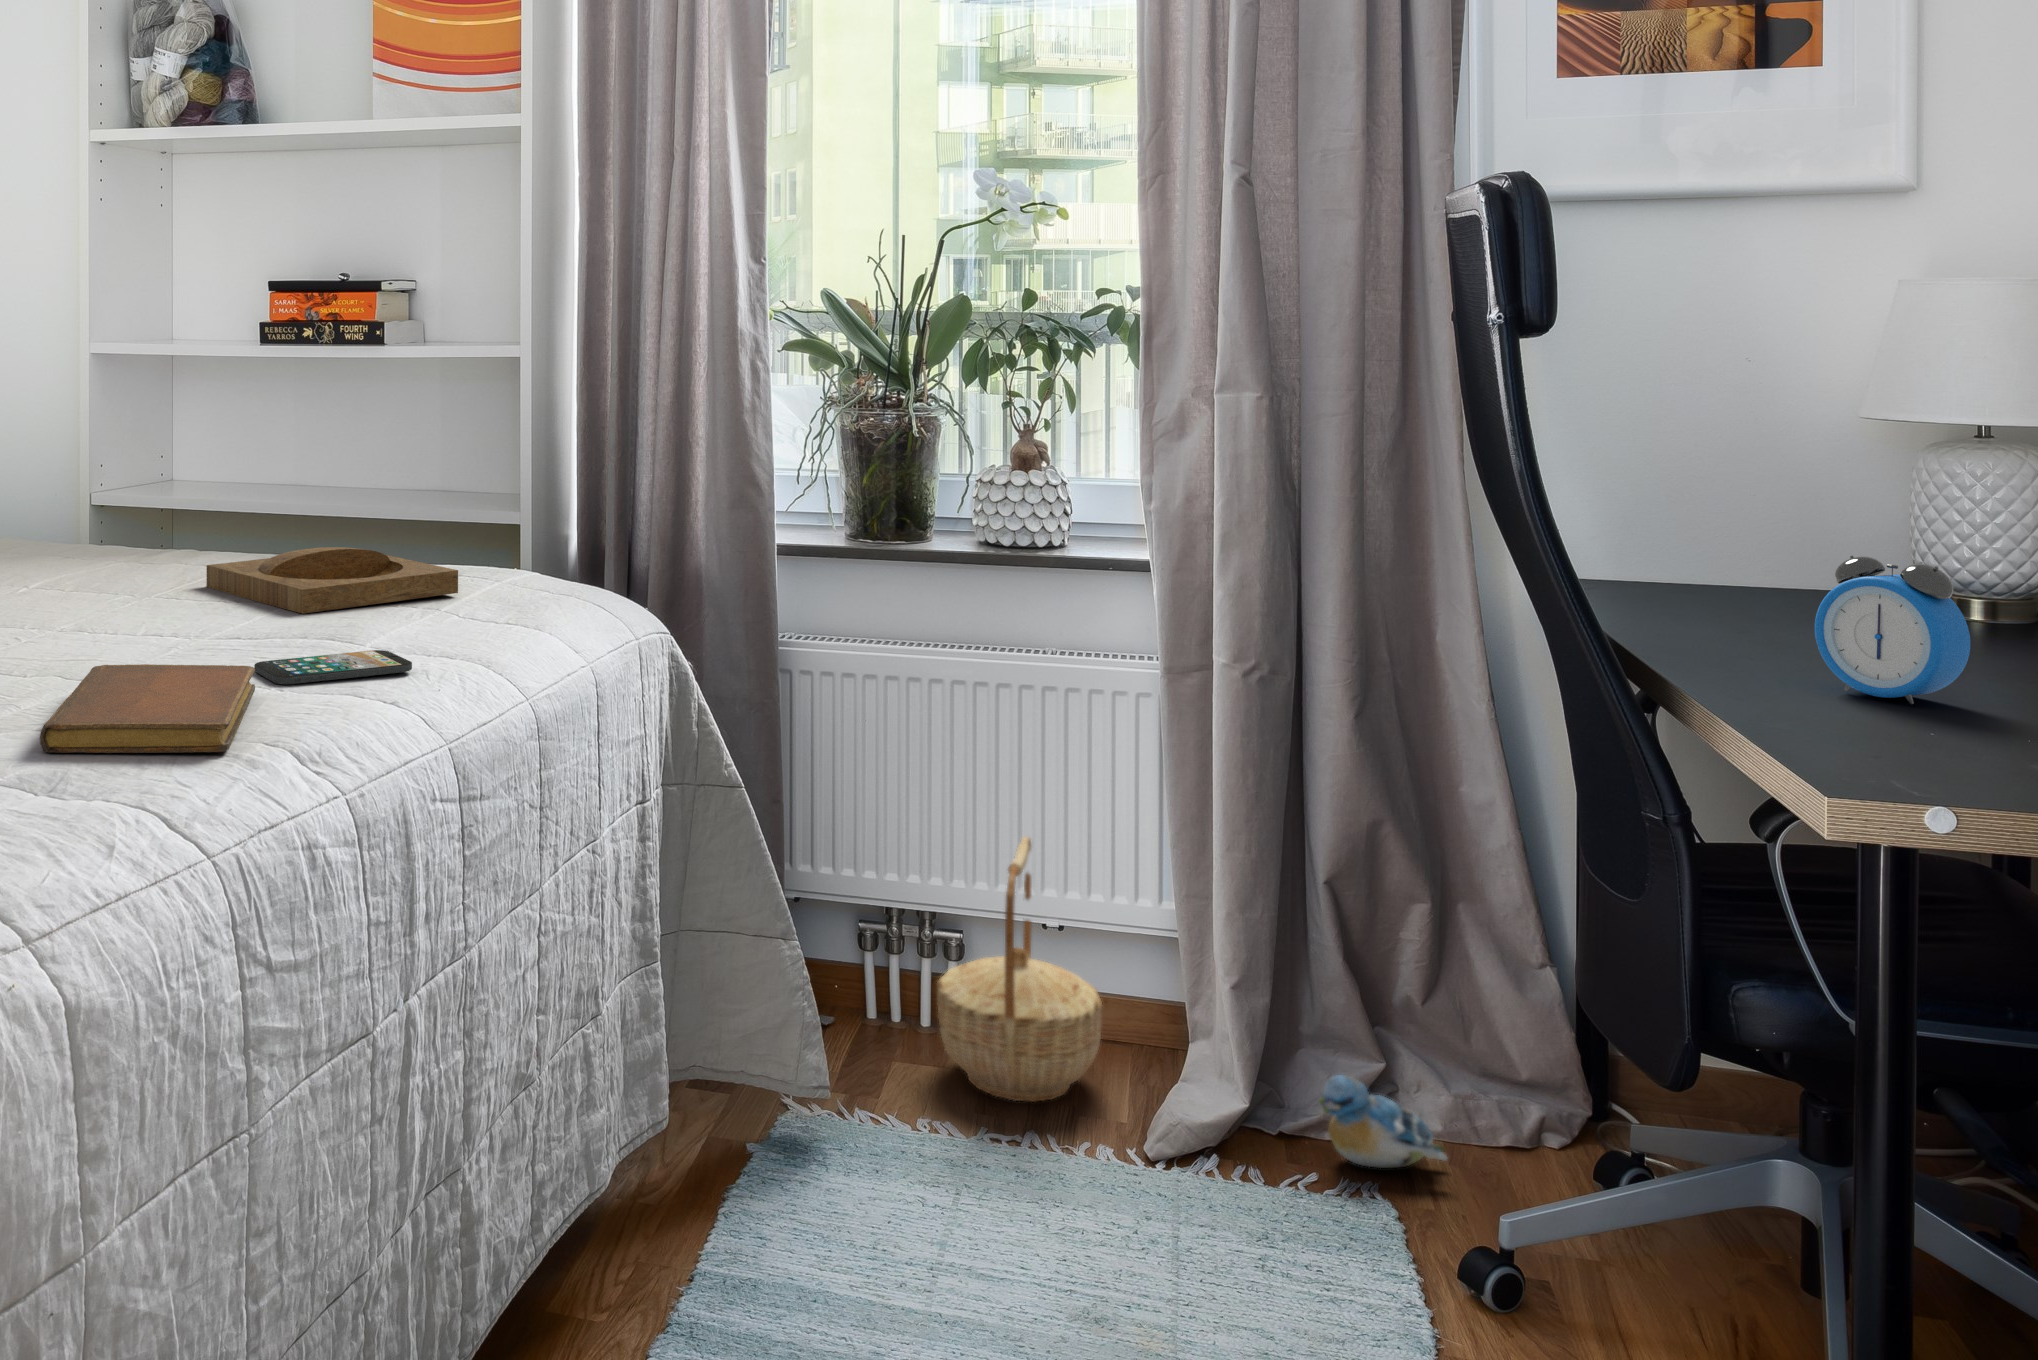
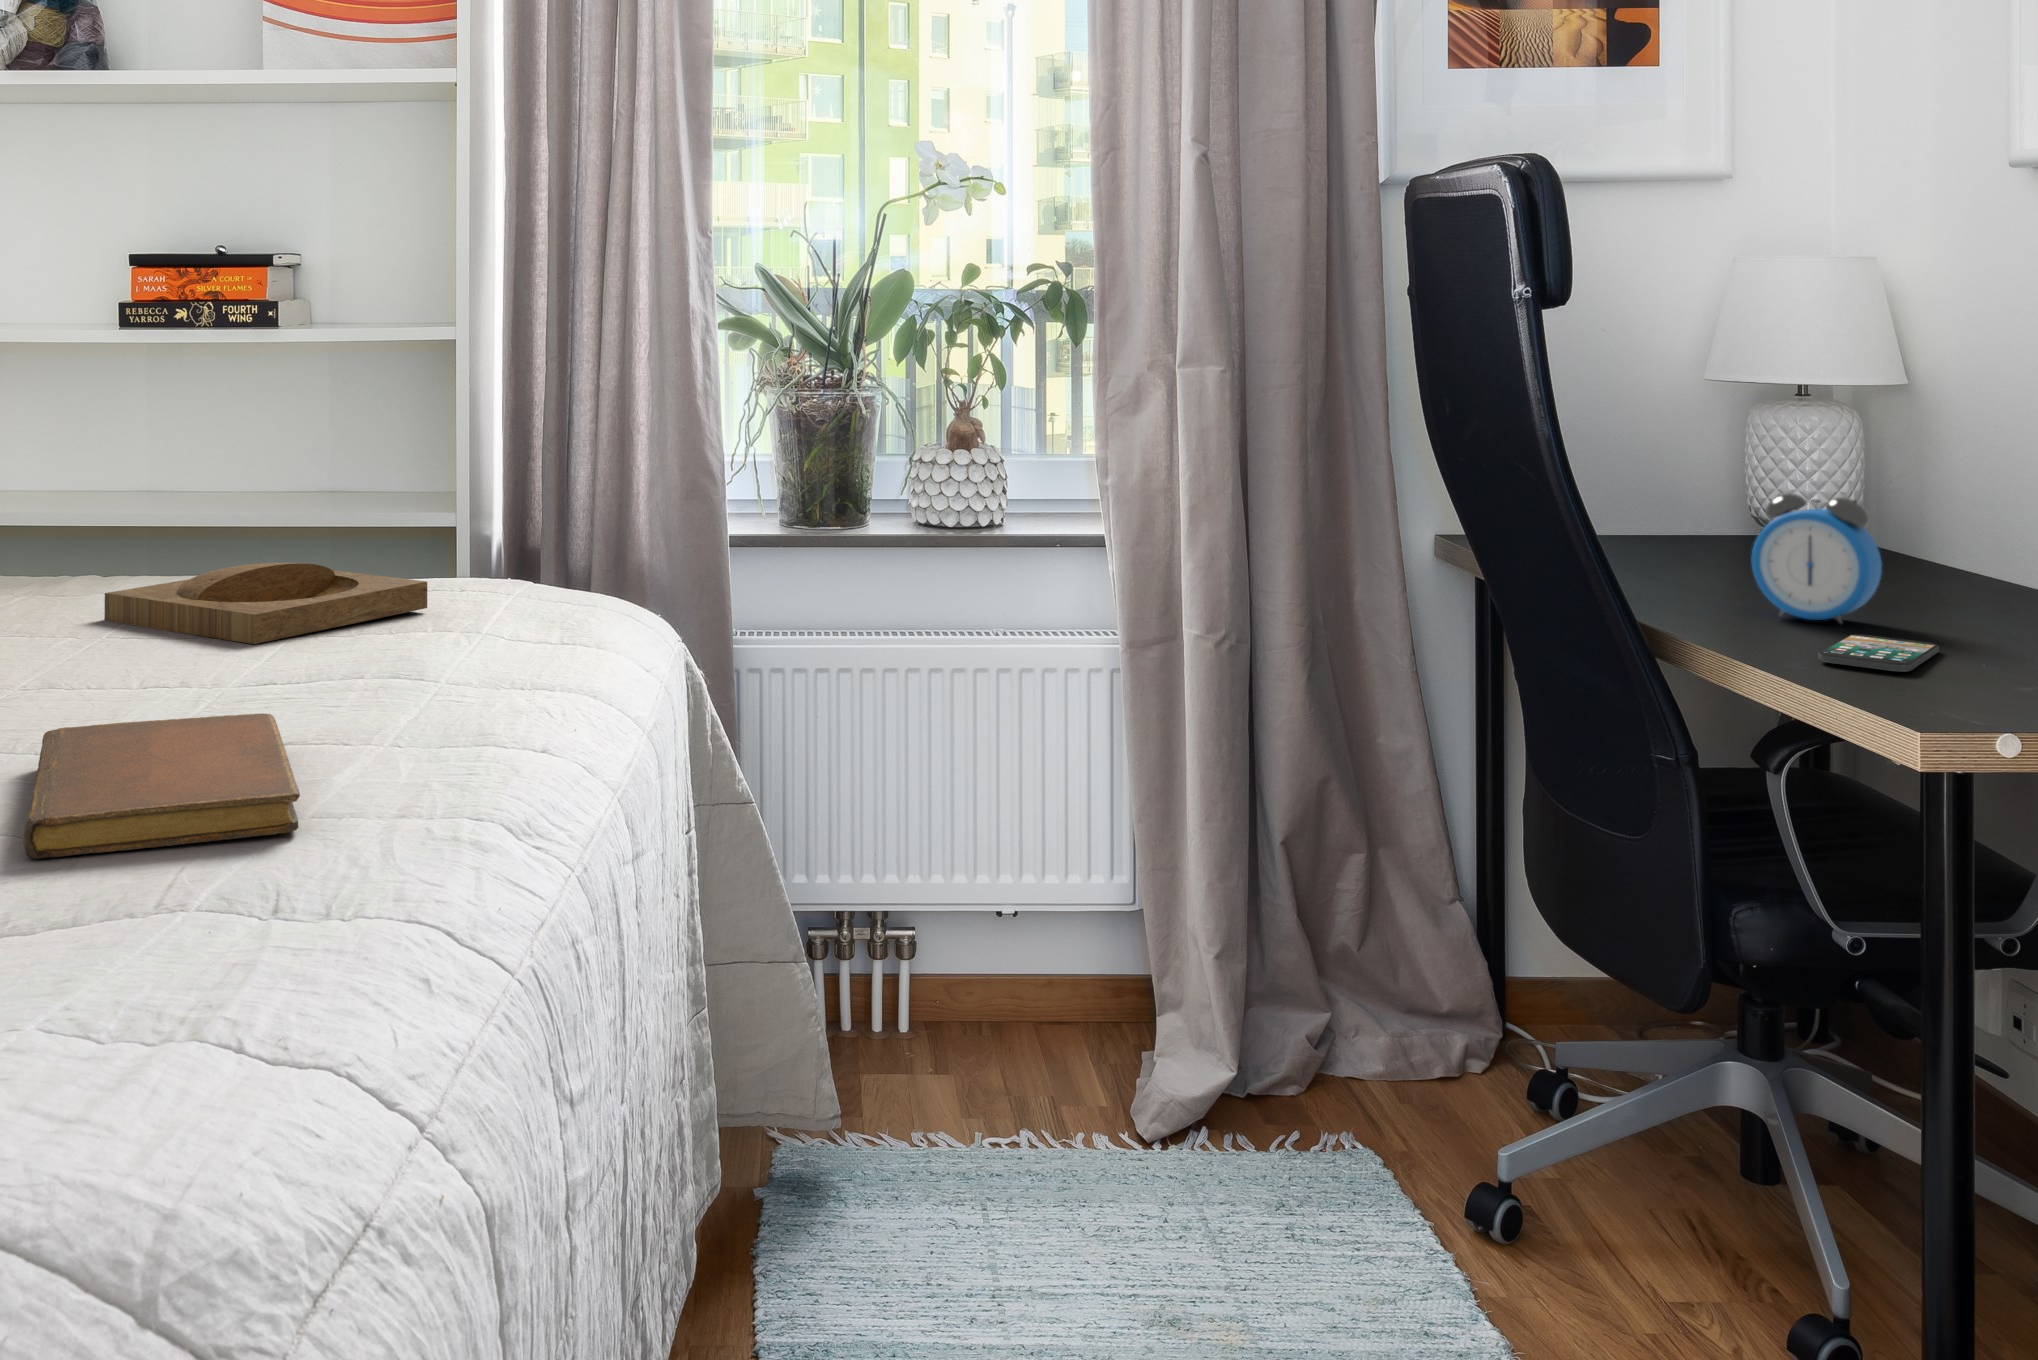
smartphone: present [254,650,412,684] -> present [1818,634,1939,672]
basket: present [937,837,1102,1101] -> none [905,822,1069,1097]
plush toy: present [1319,1075,1447,1168] -> none [1289,1025,1405,1111]

